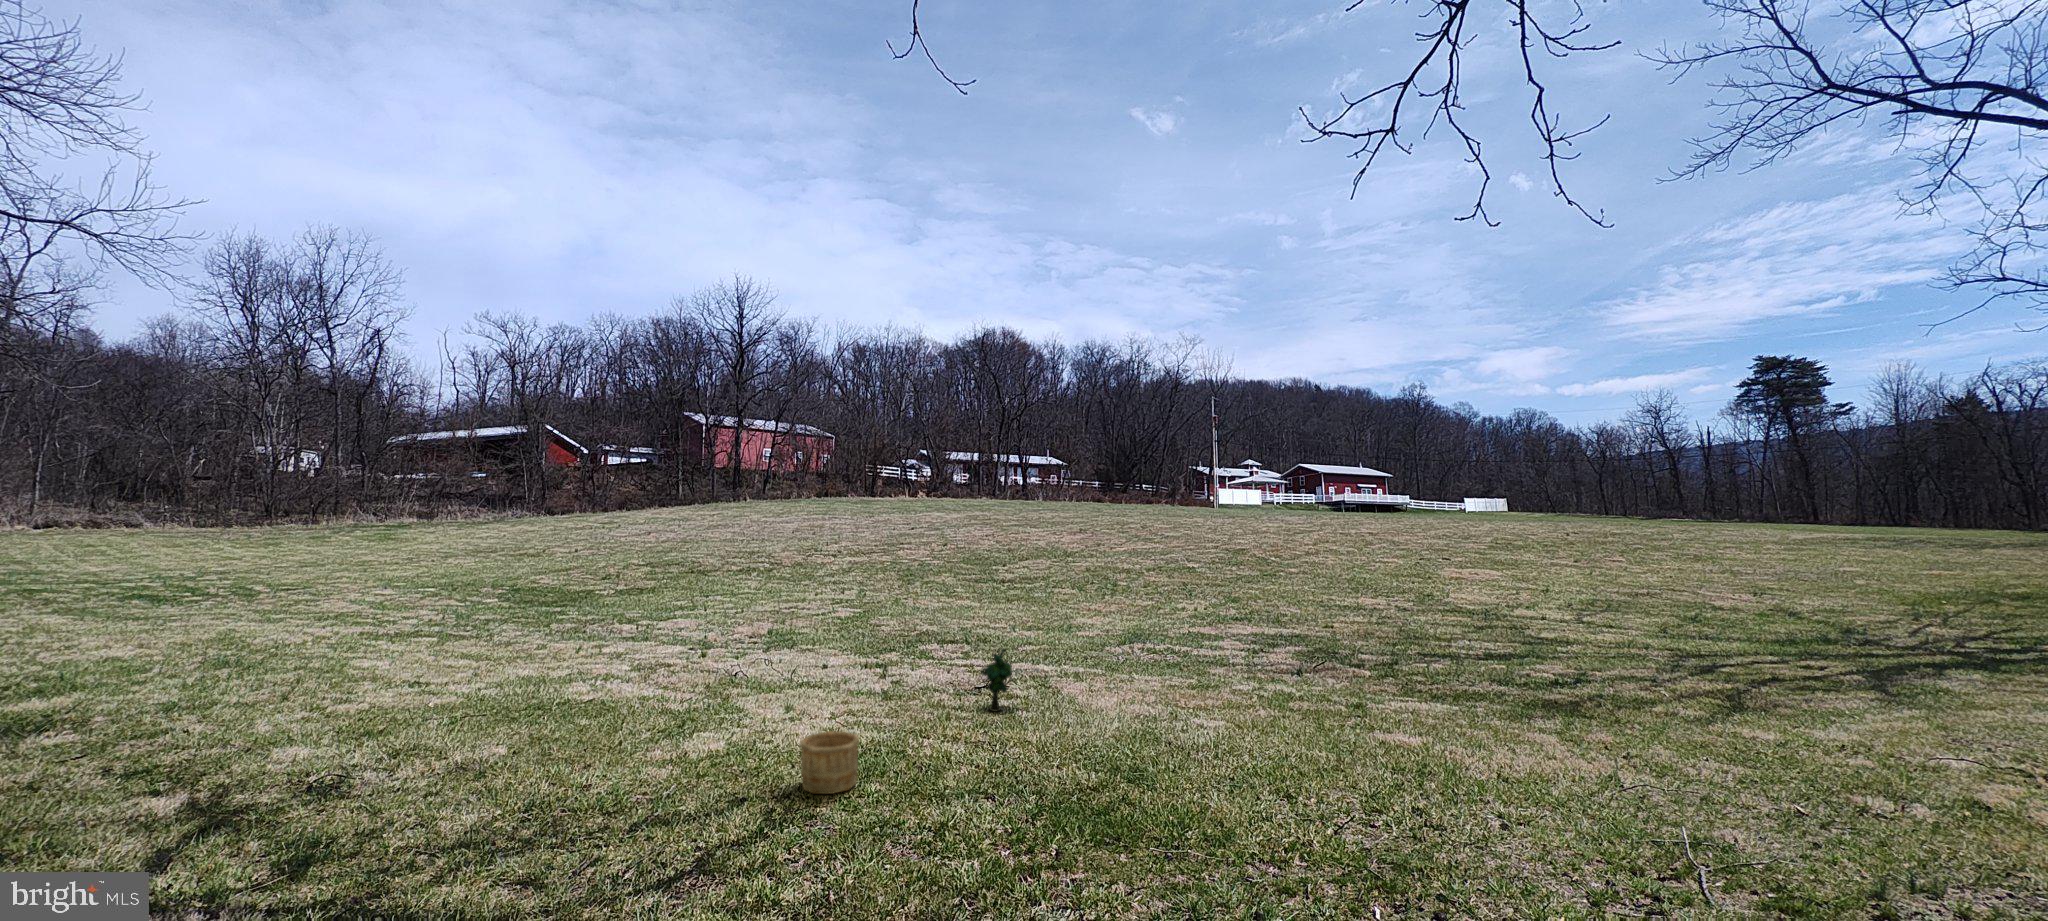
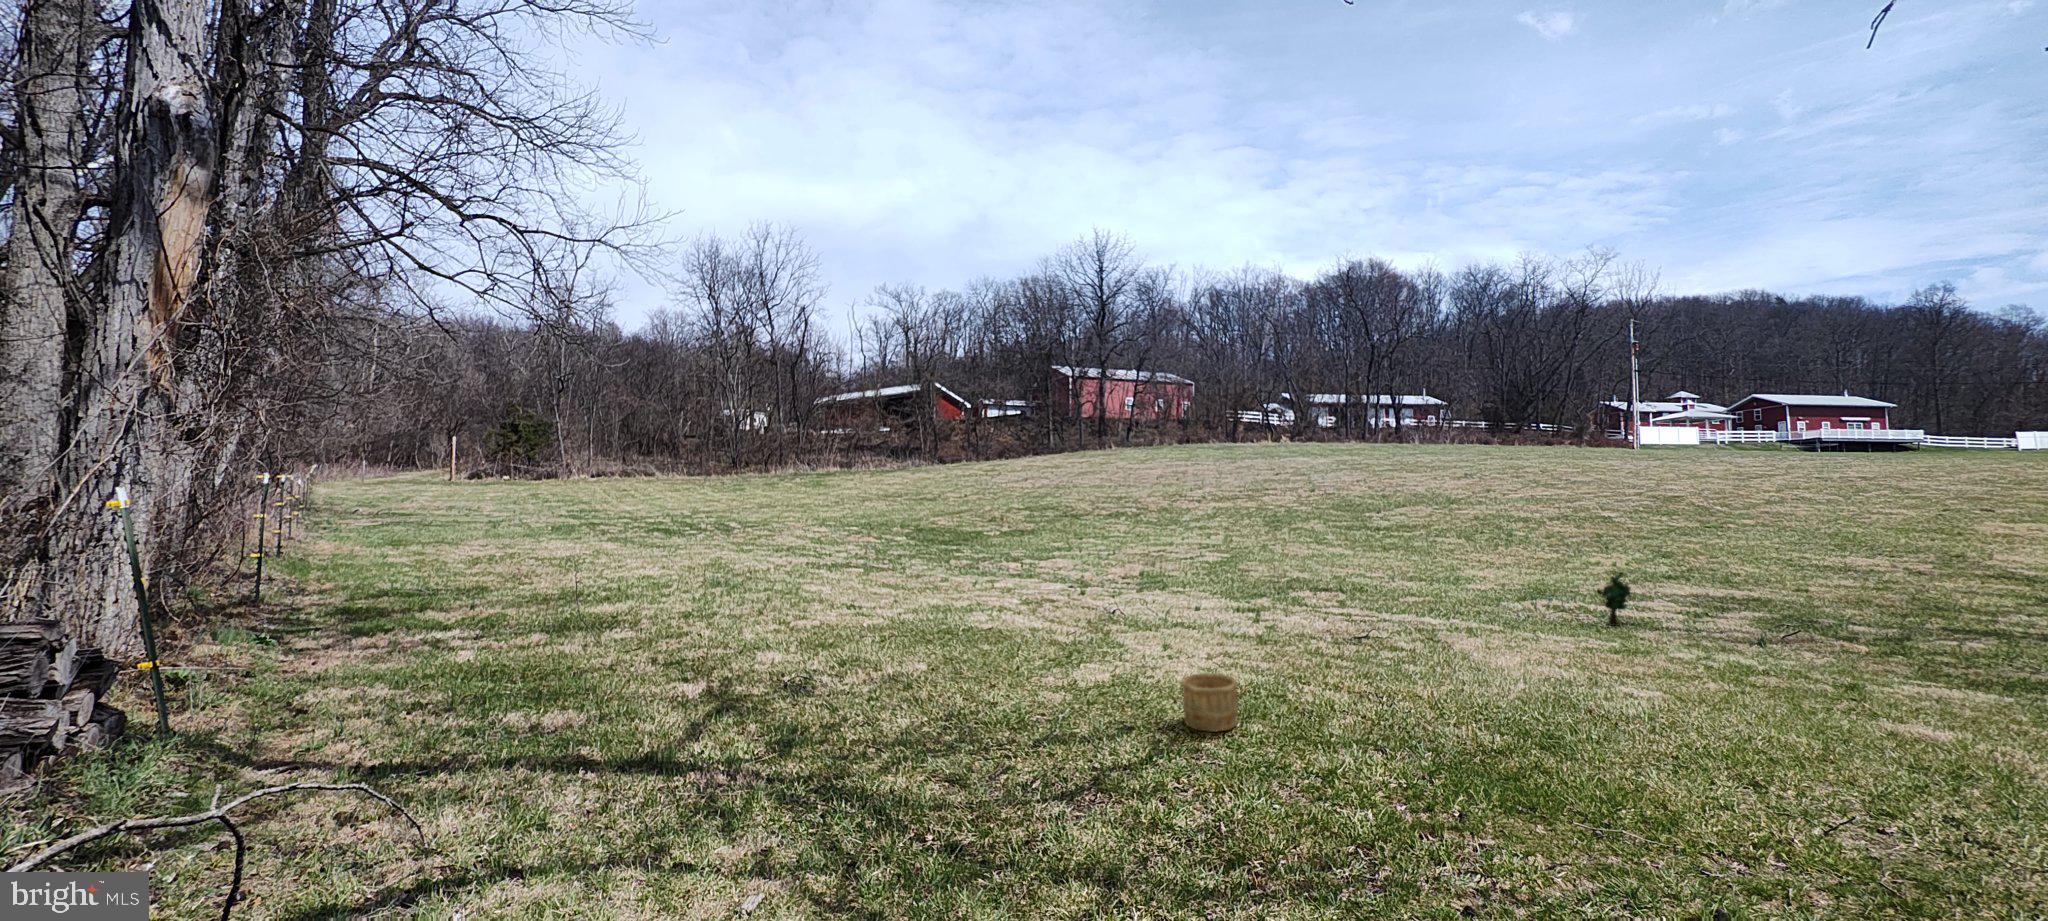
decorative plant: present [980,648,1013,712] -> present [1597,572,1631,626]

